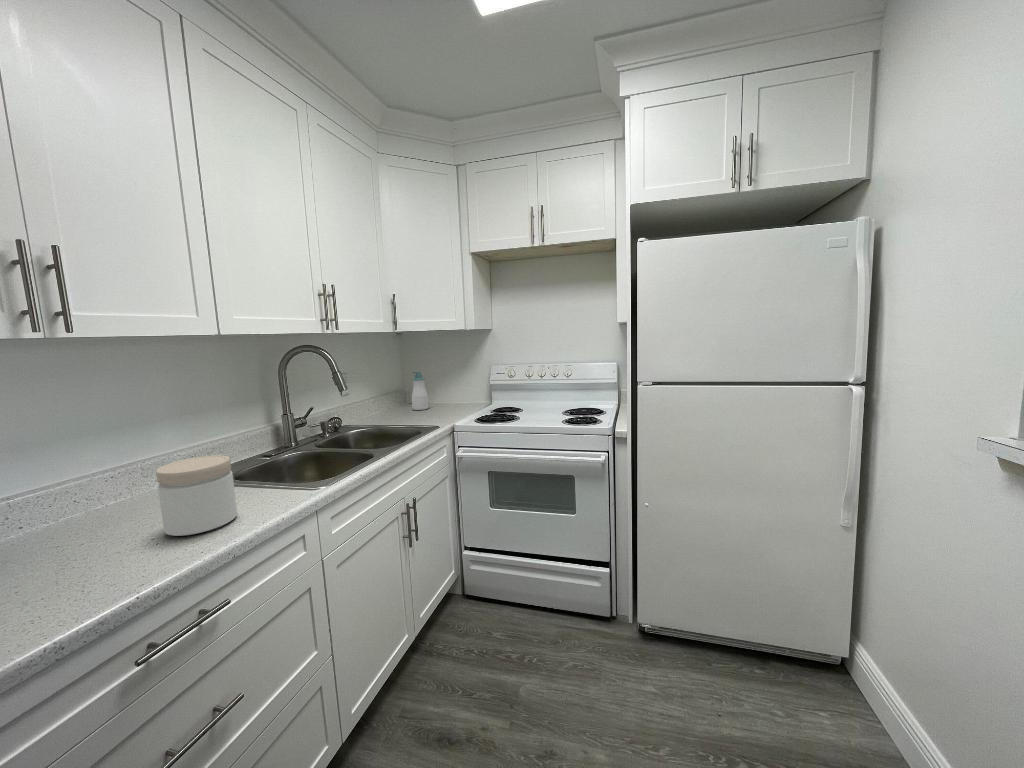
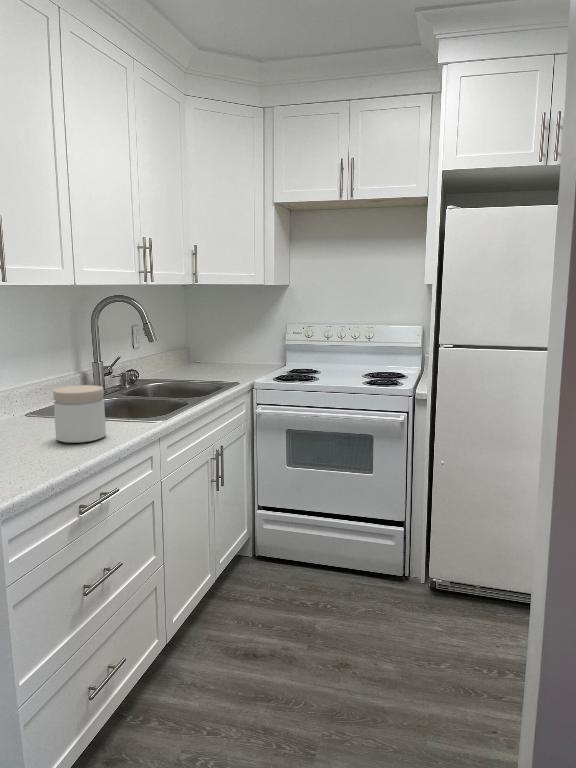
soap bottle: present [412,371,429,410] -> none [201,327,218,369]

